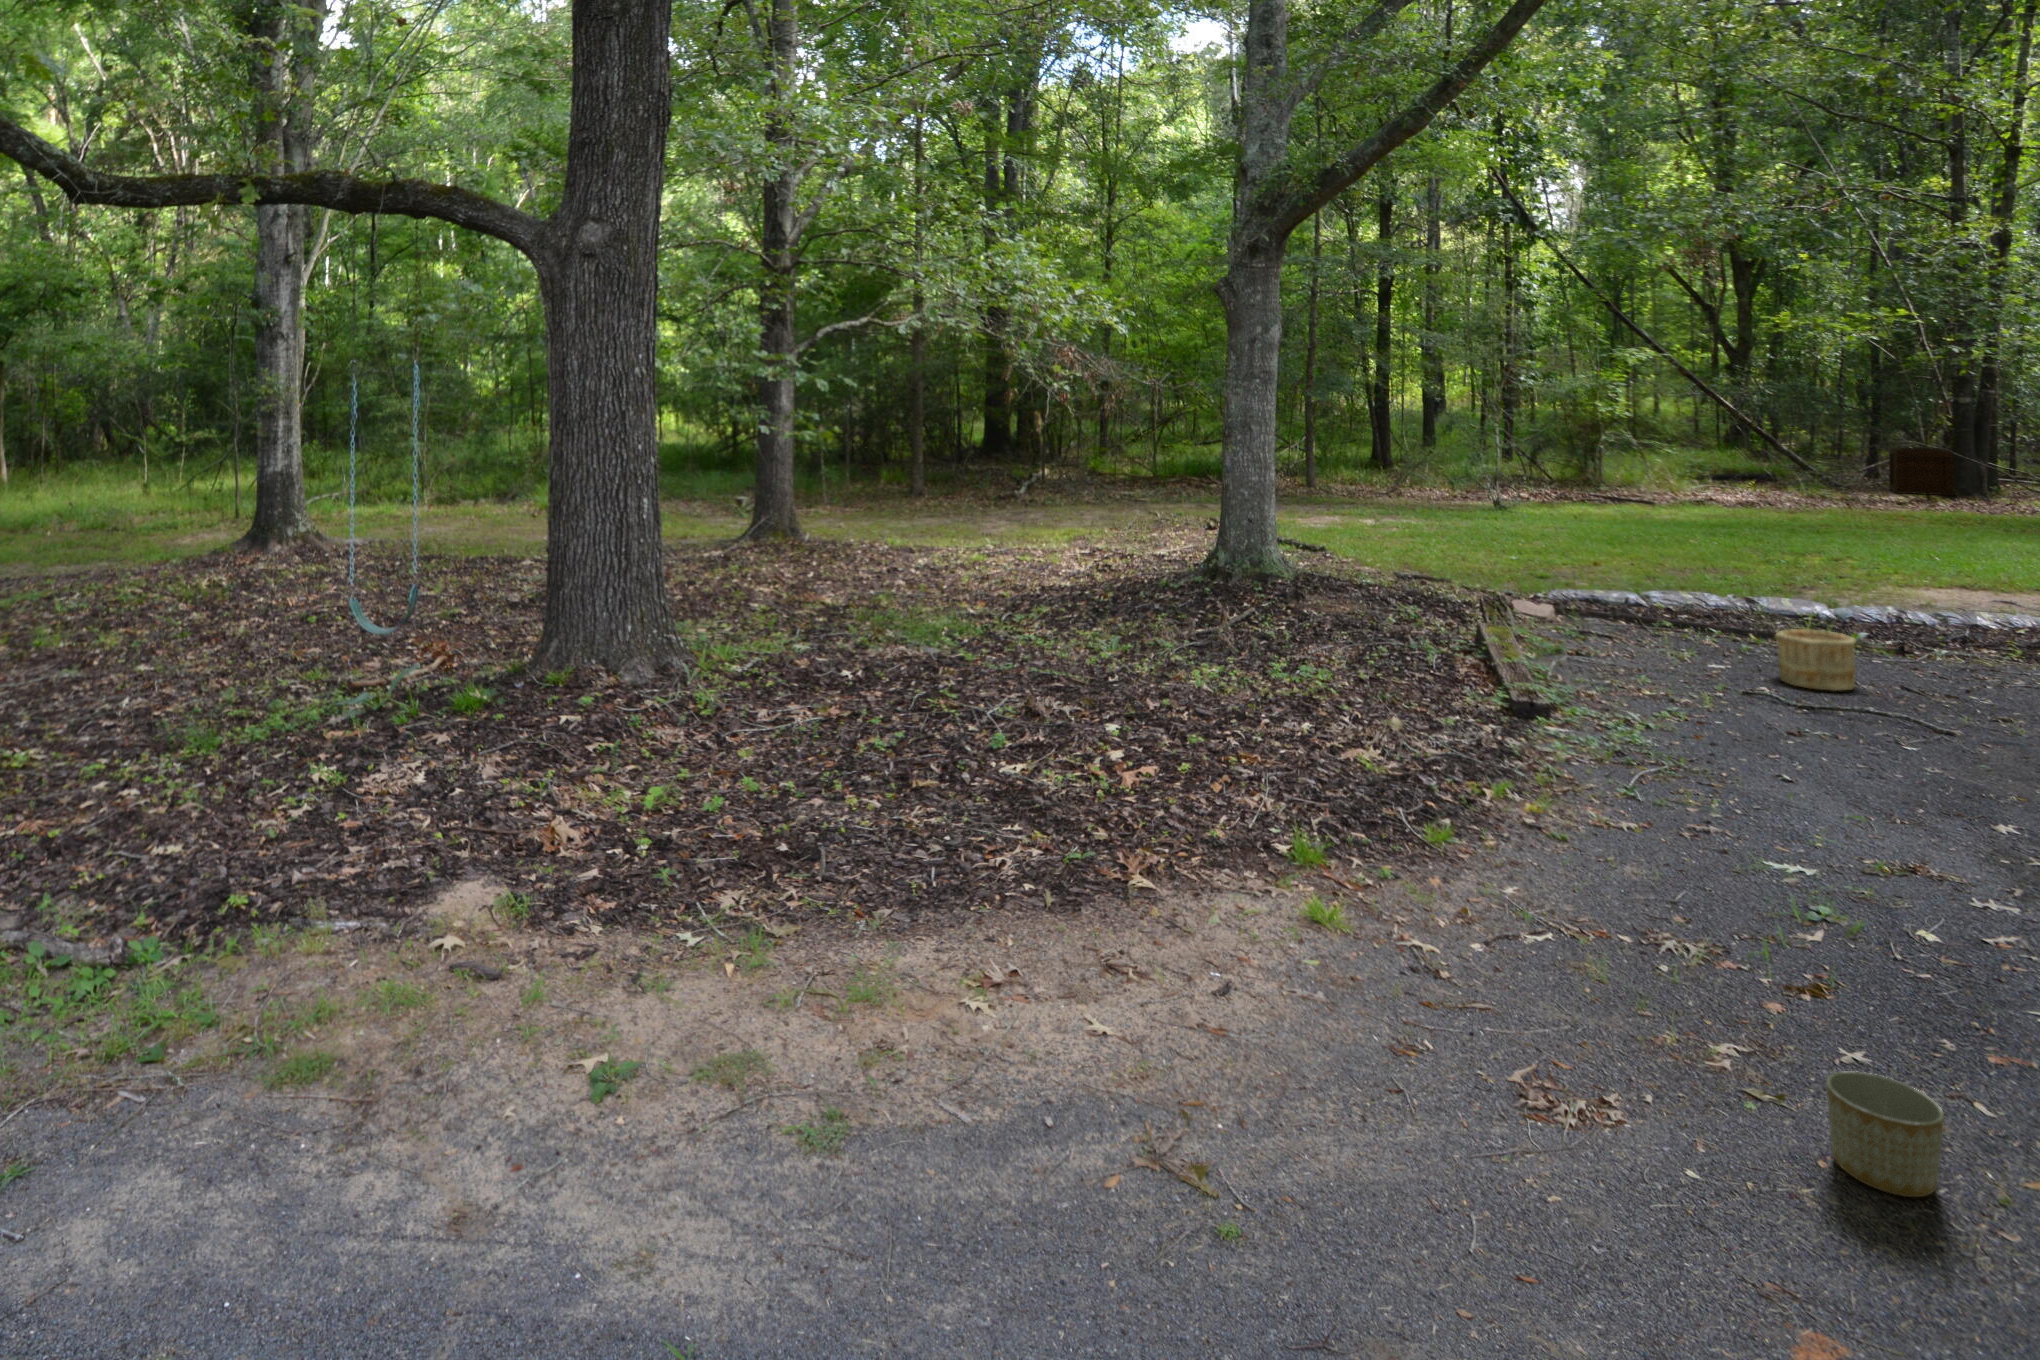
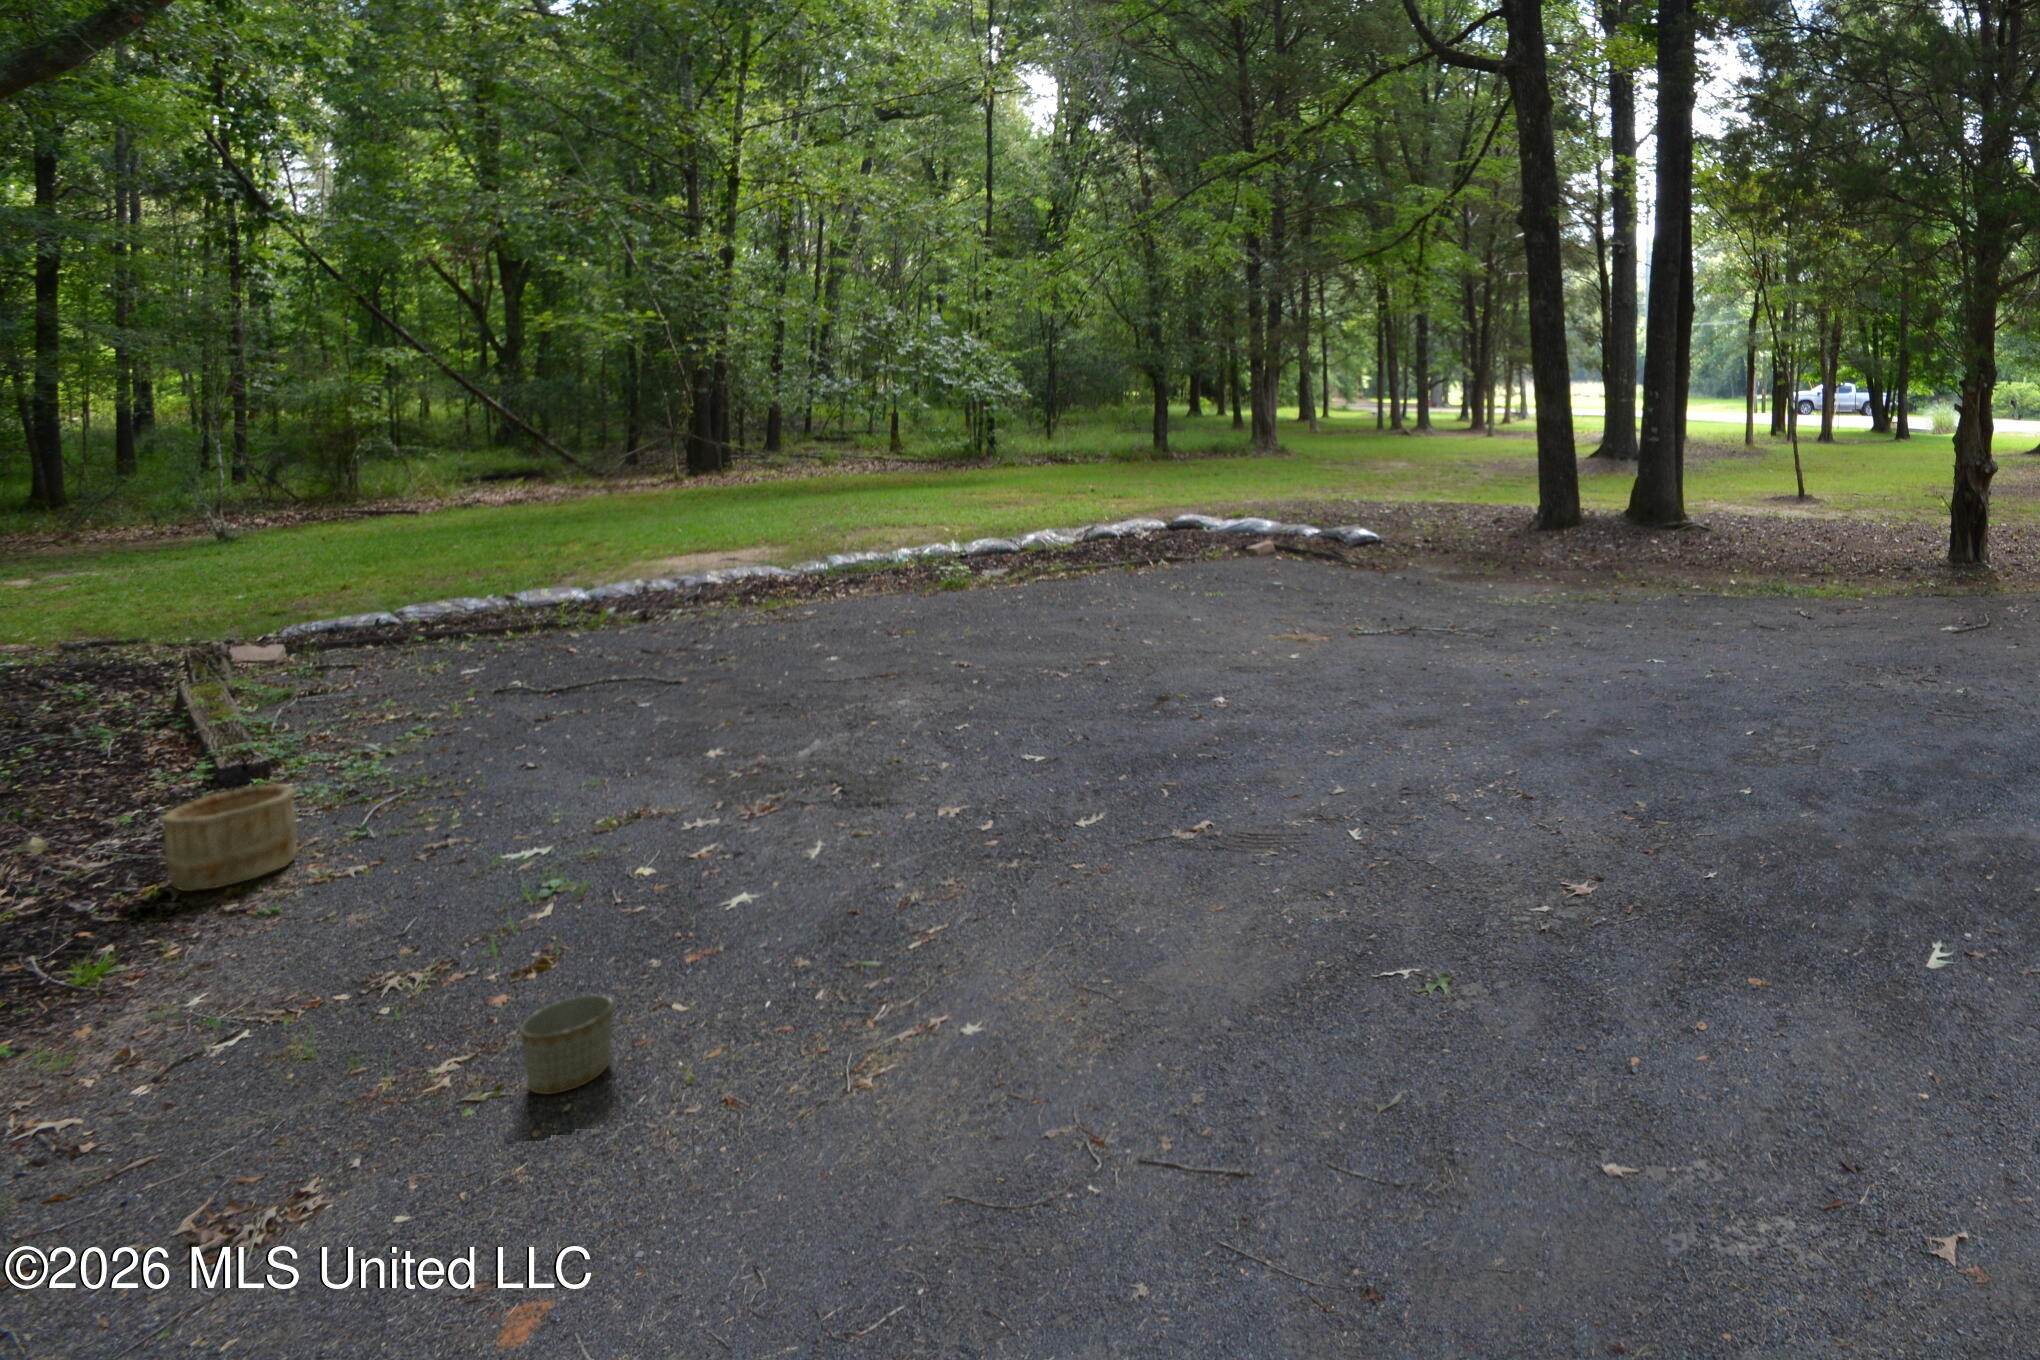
wooden crate: present [1889,447,1954,496] -> none [661,428,713,471]
wooden bucket: present [1776,629,1856,691] -> present [159,784,297,891]

